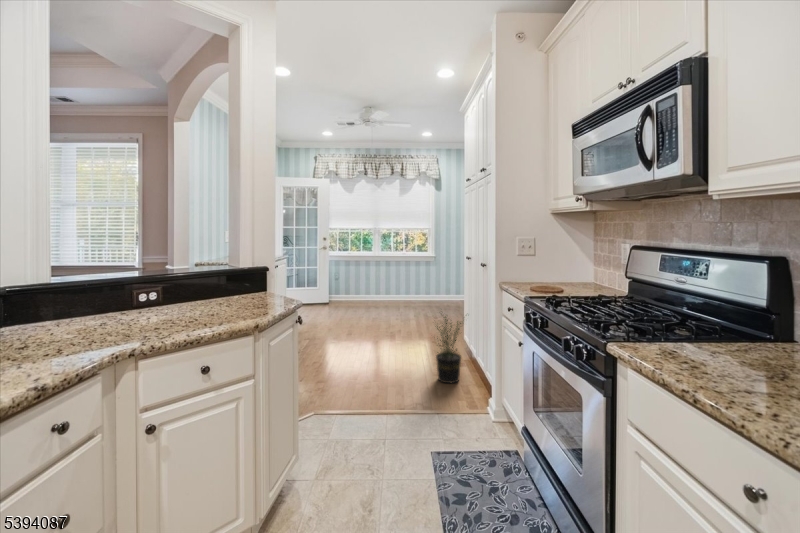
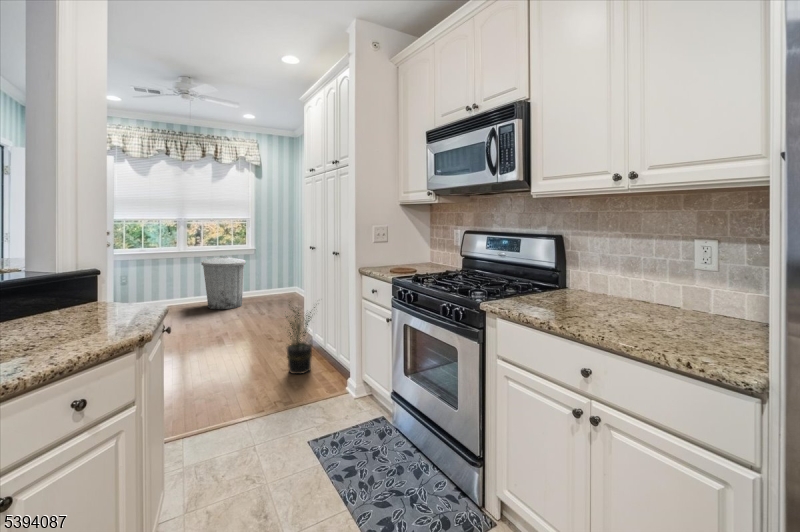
trash can: none [388,261,424,310] -> present [201,255,246,309]

